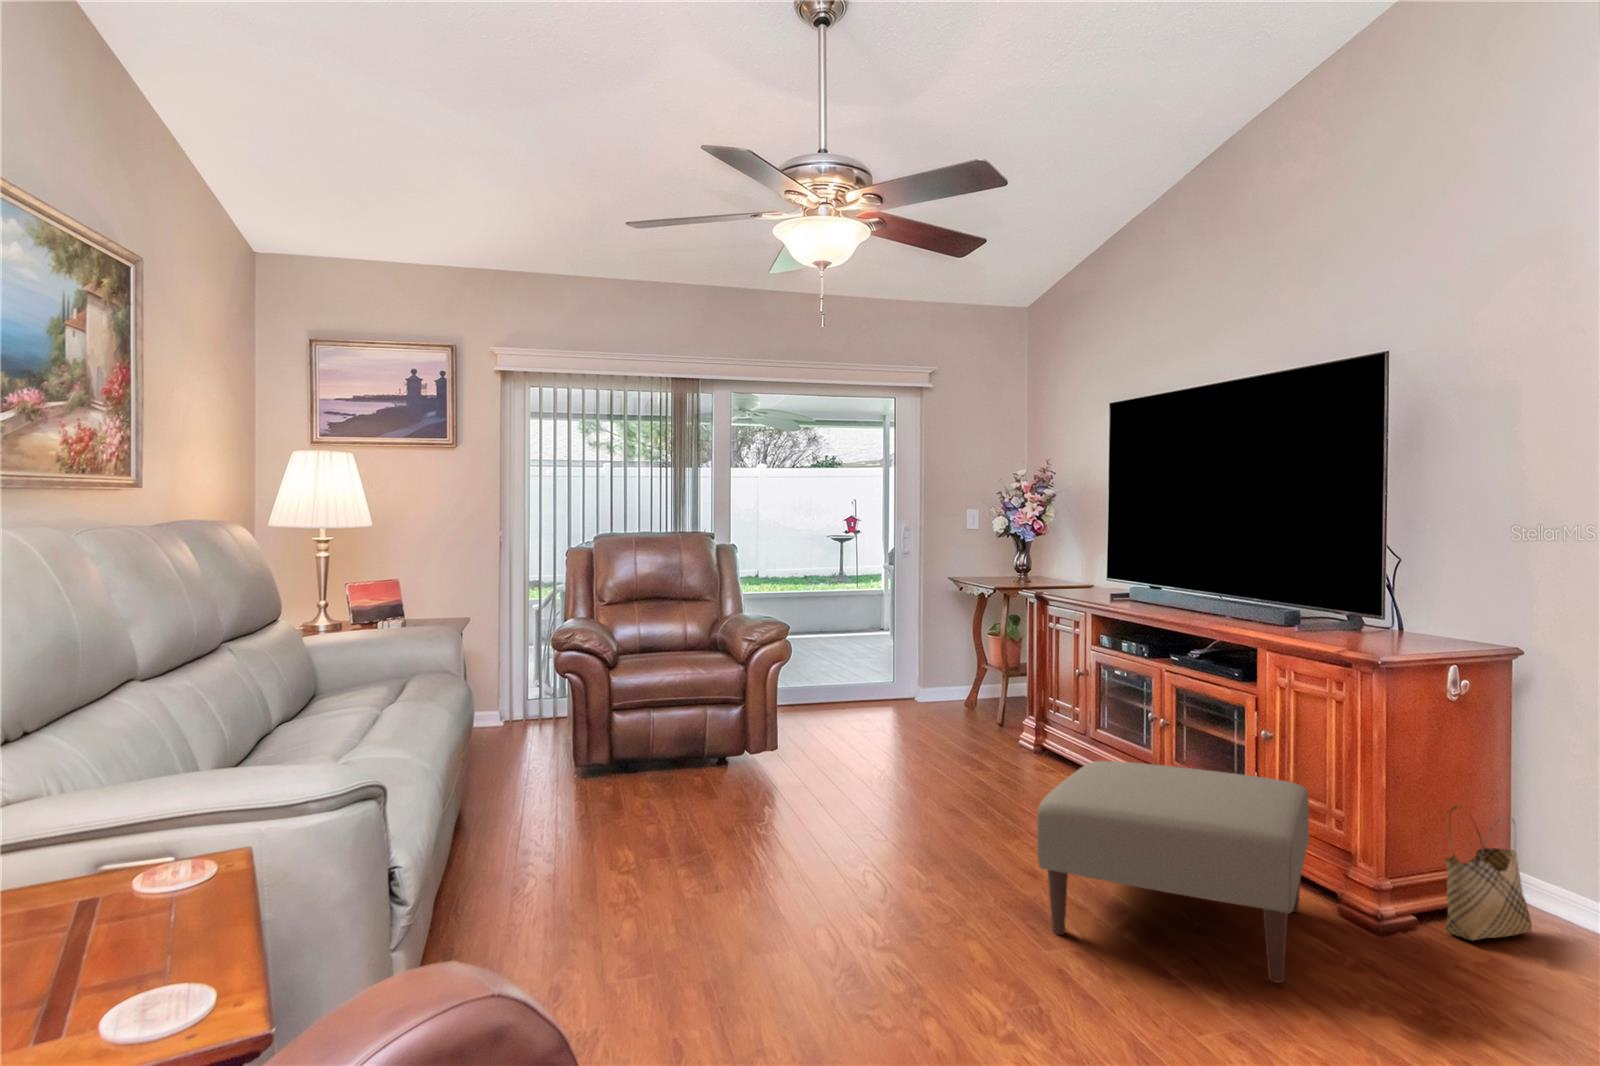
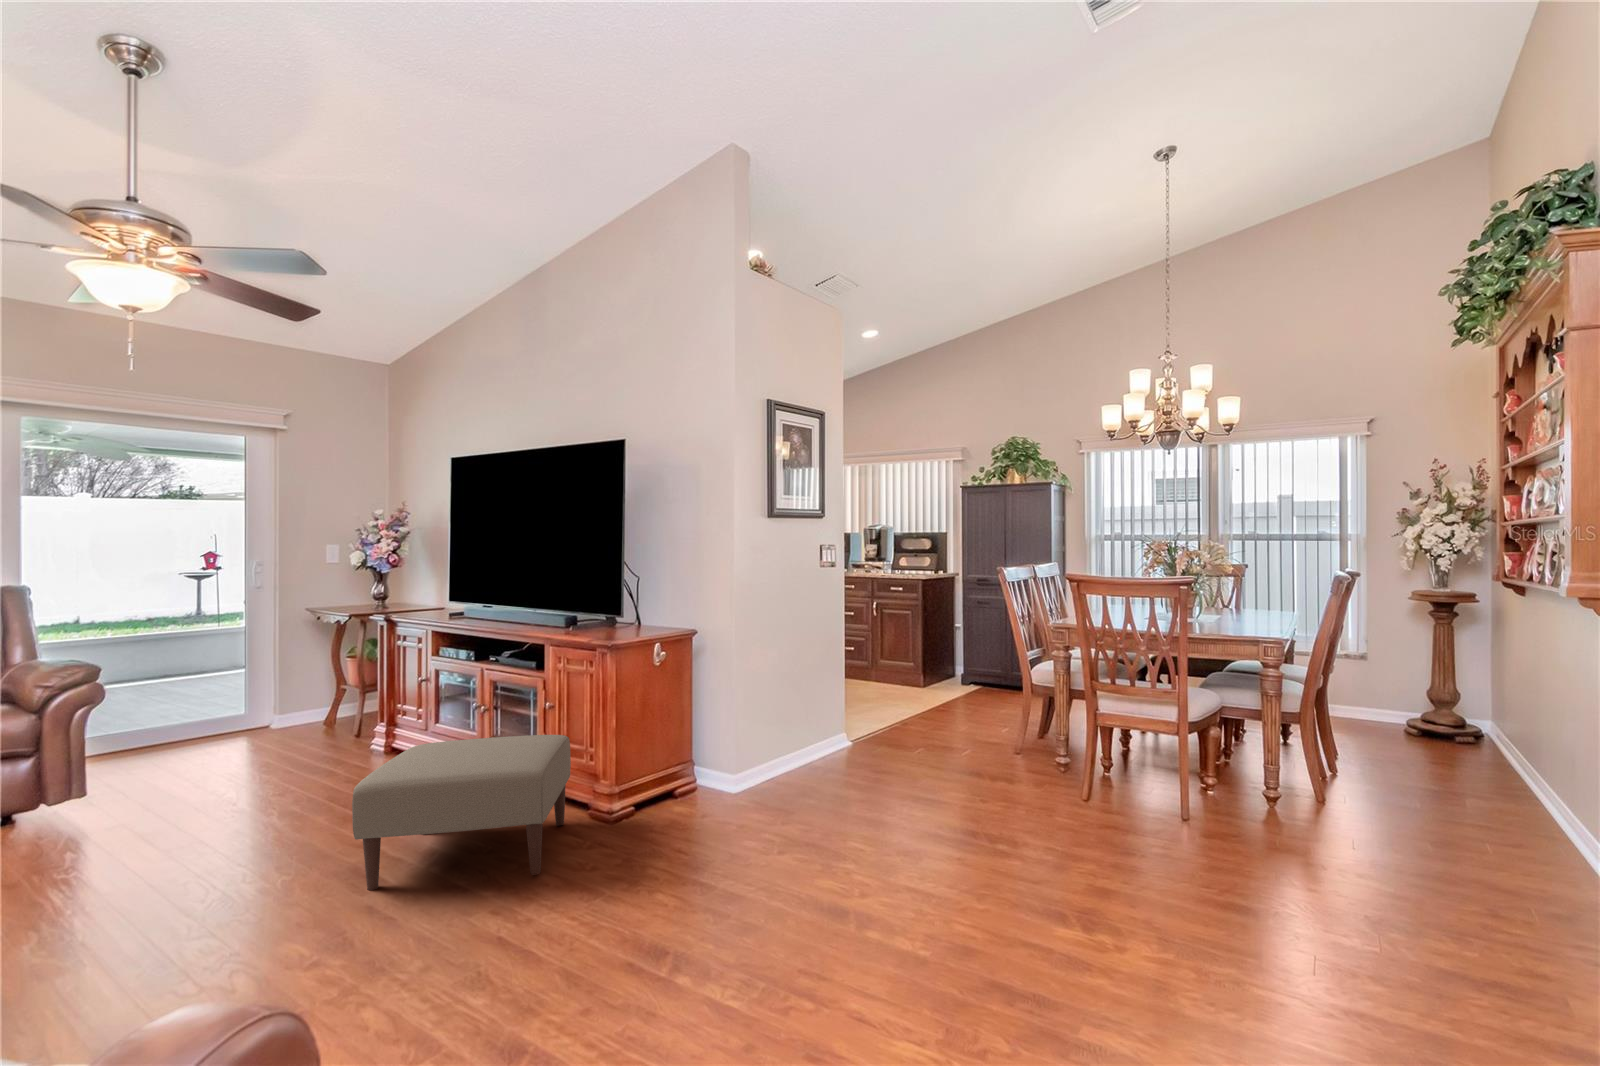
woven basket: present [1445,806,1532,940] -> none [649,731,697,815]

